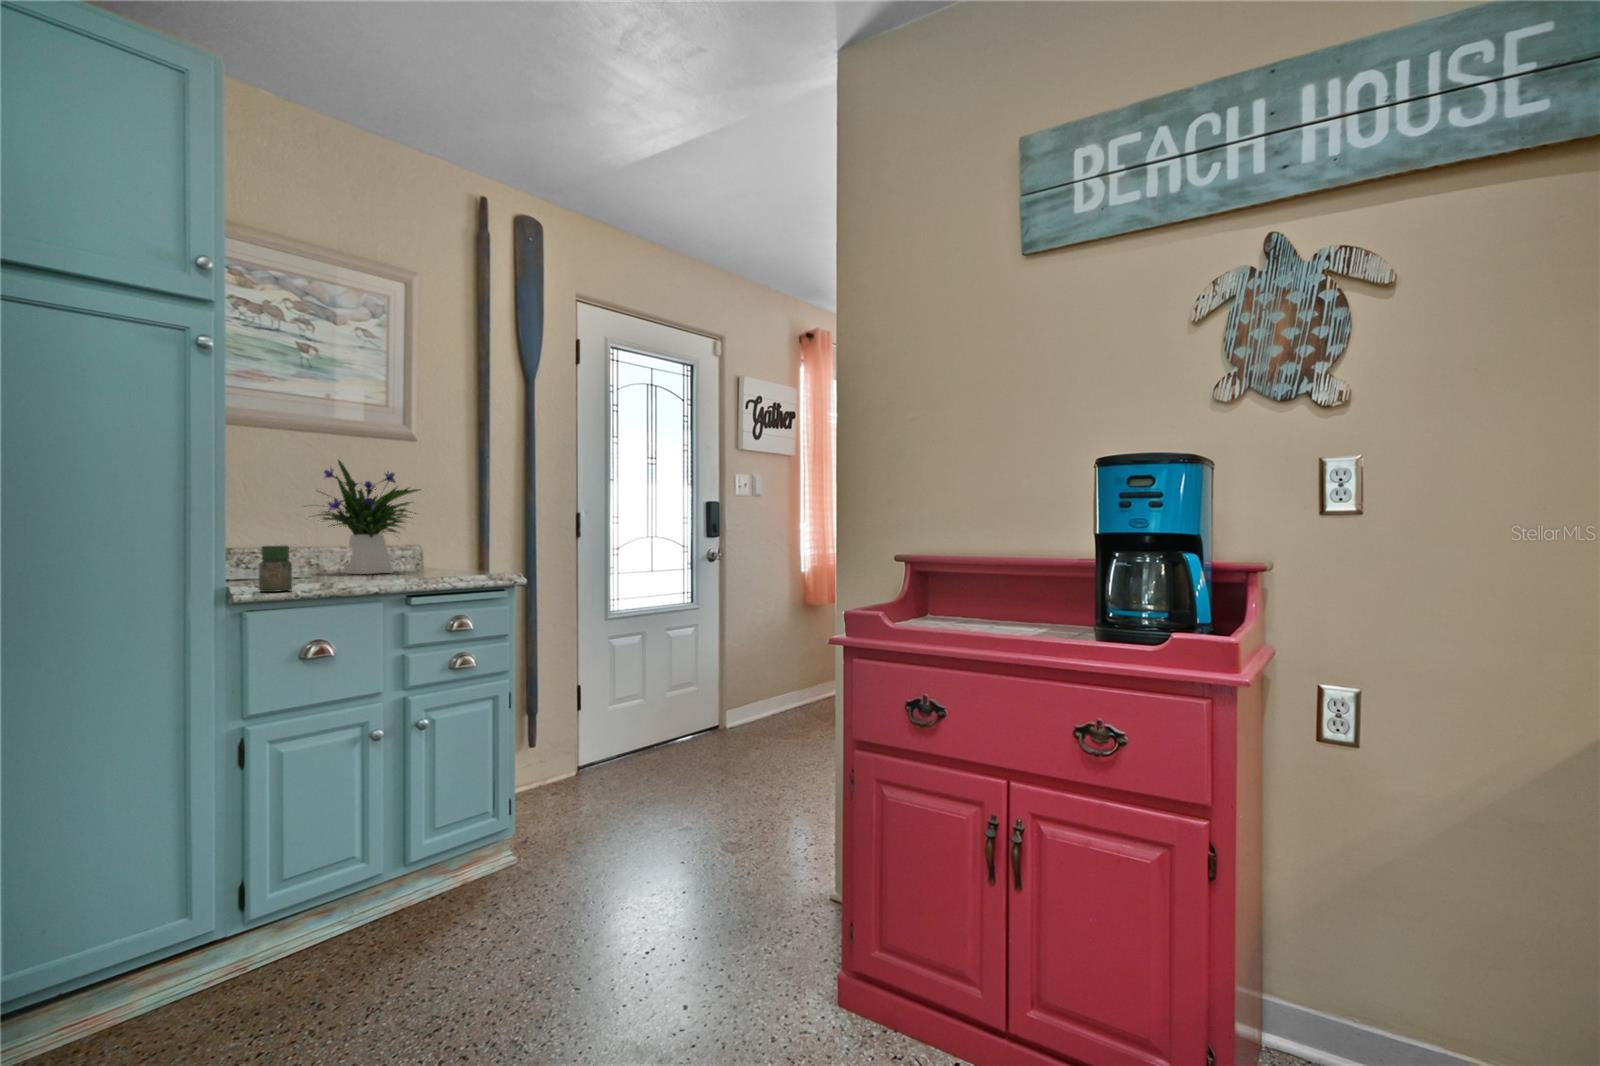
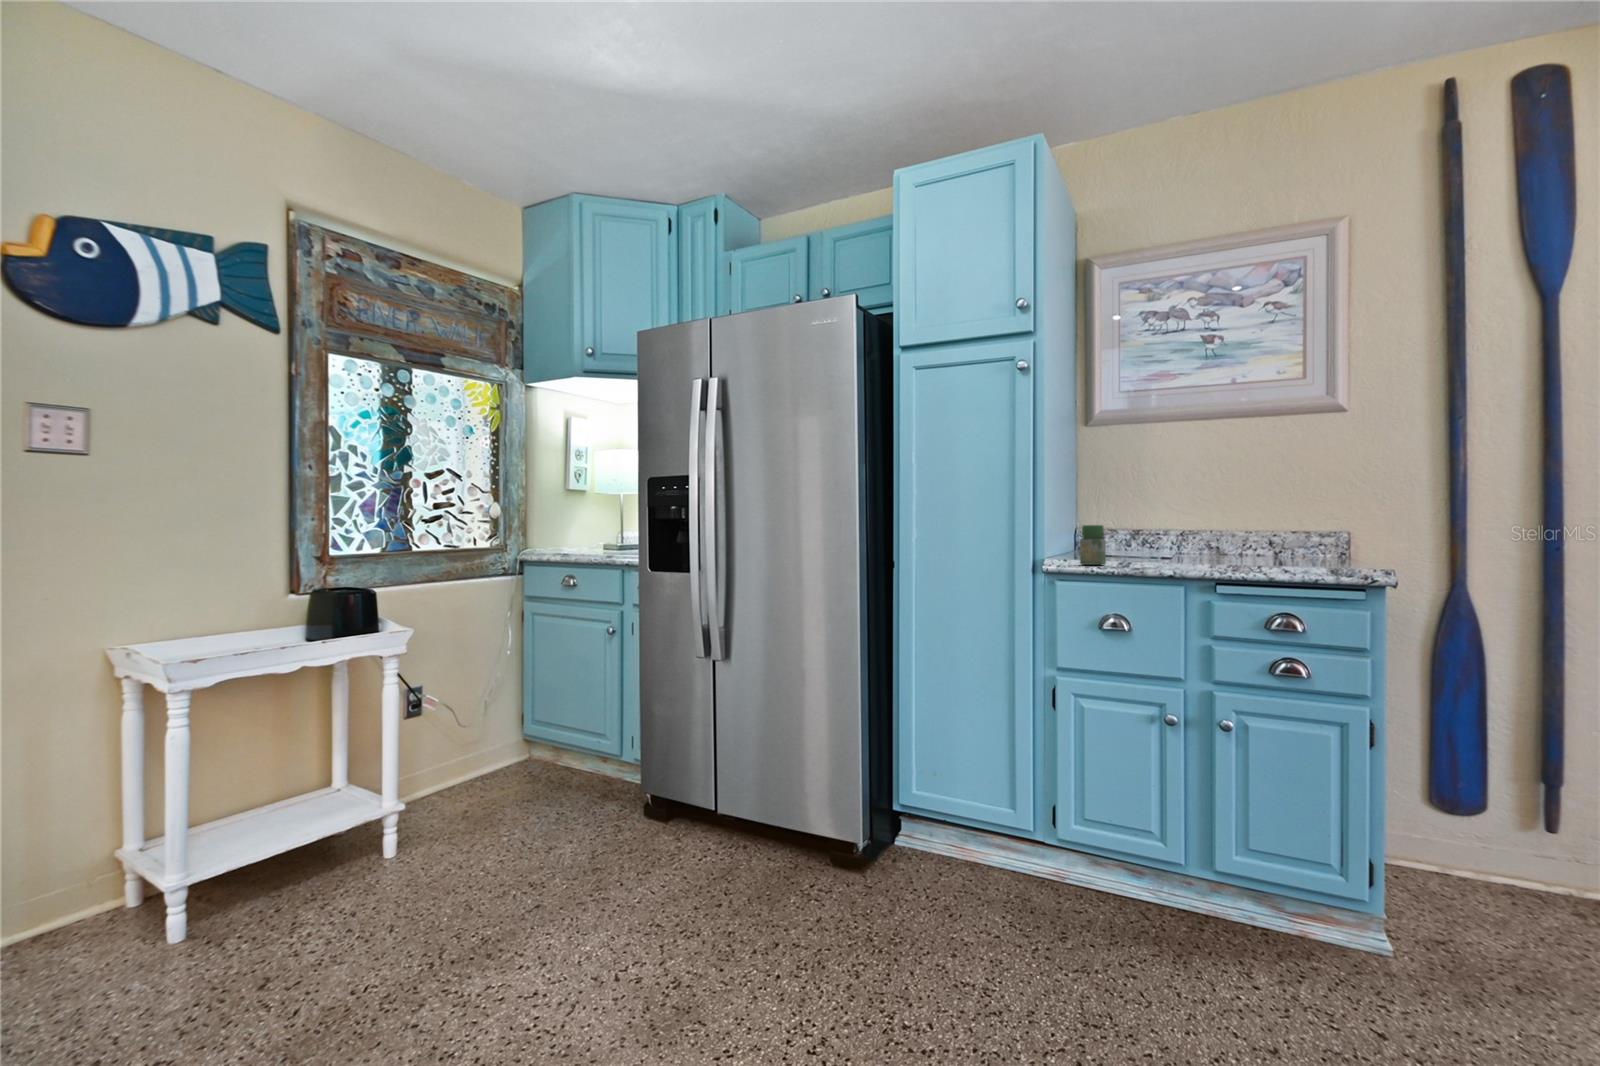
flower arrangement: present [318,461,420,574] -> none [1205,442,1340,561]

